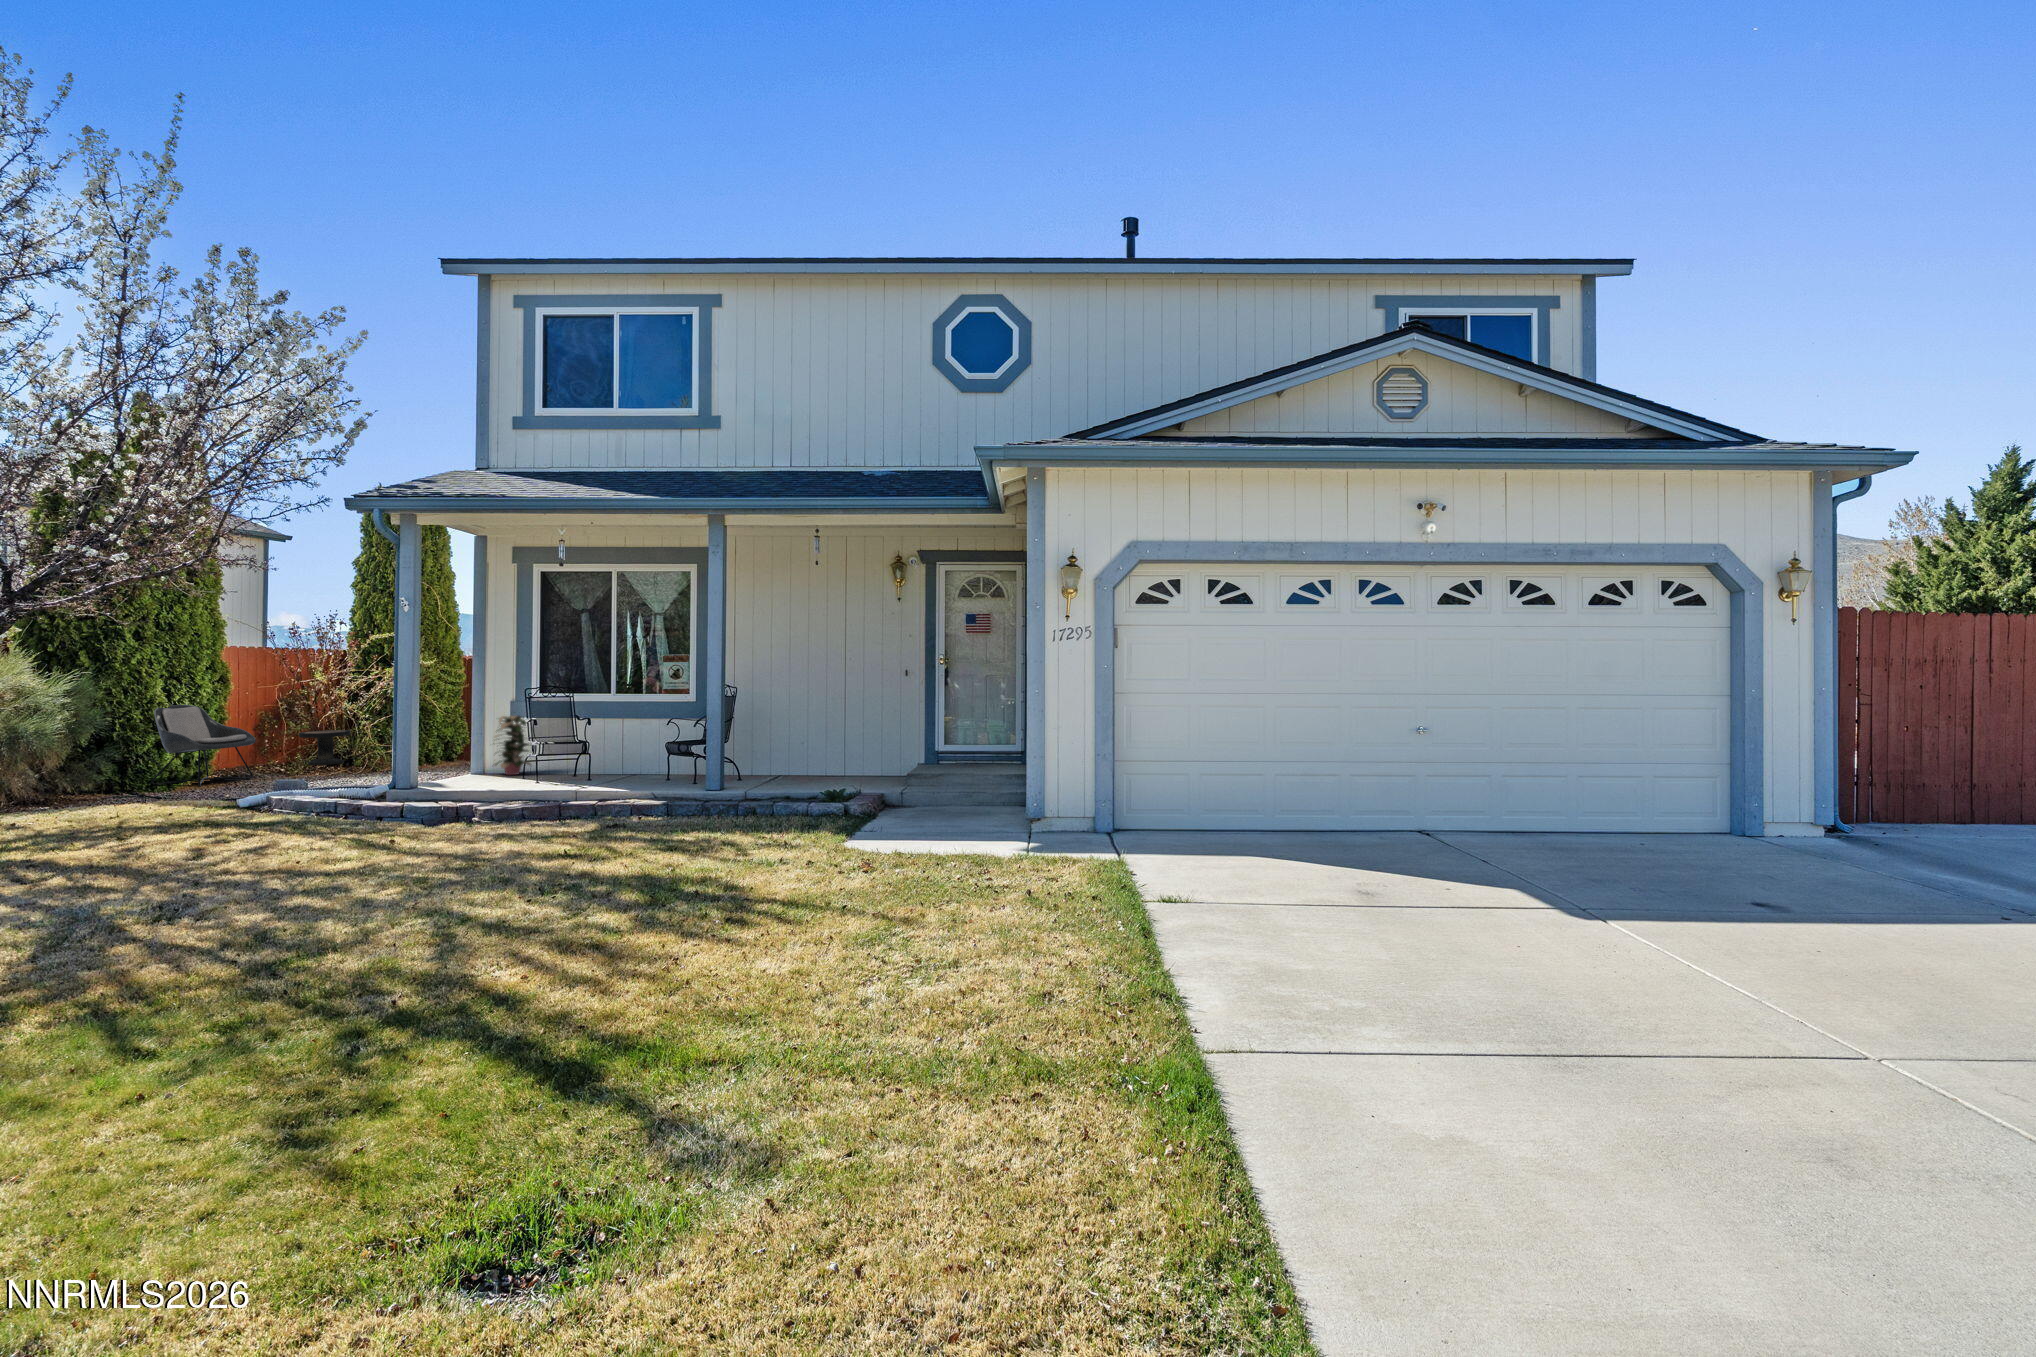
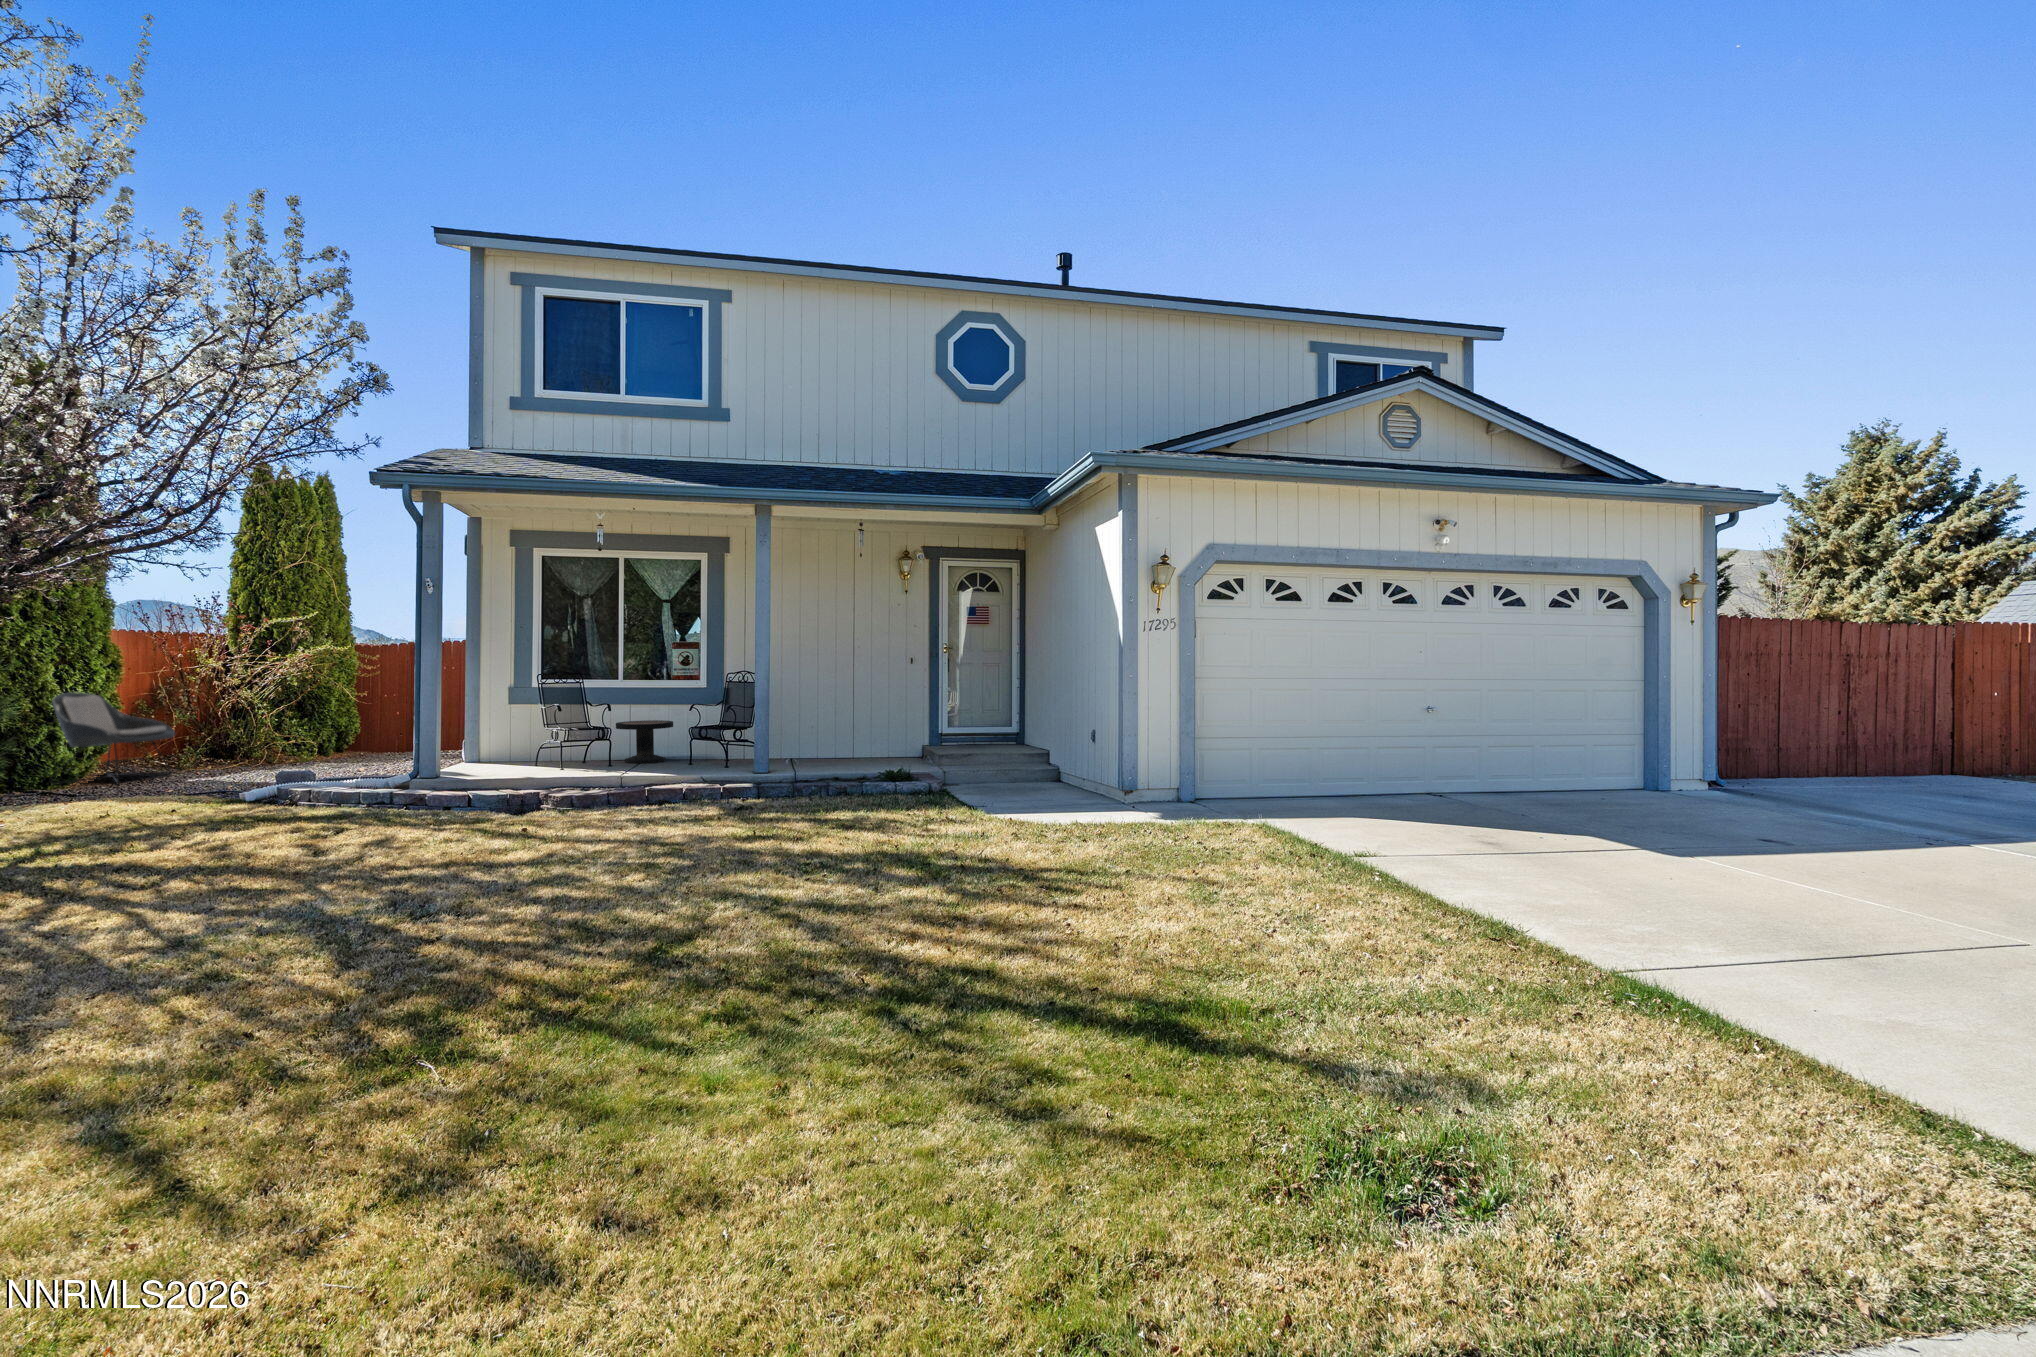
decorative plant: present [495,716,531,775] -> none [489,703,537,764]
side table: present [299,730,351,765] -> present [616,720,673,763]

